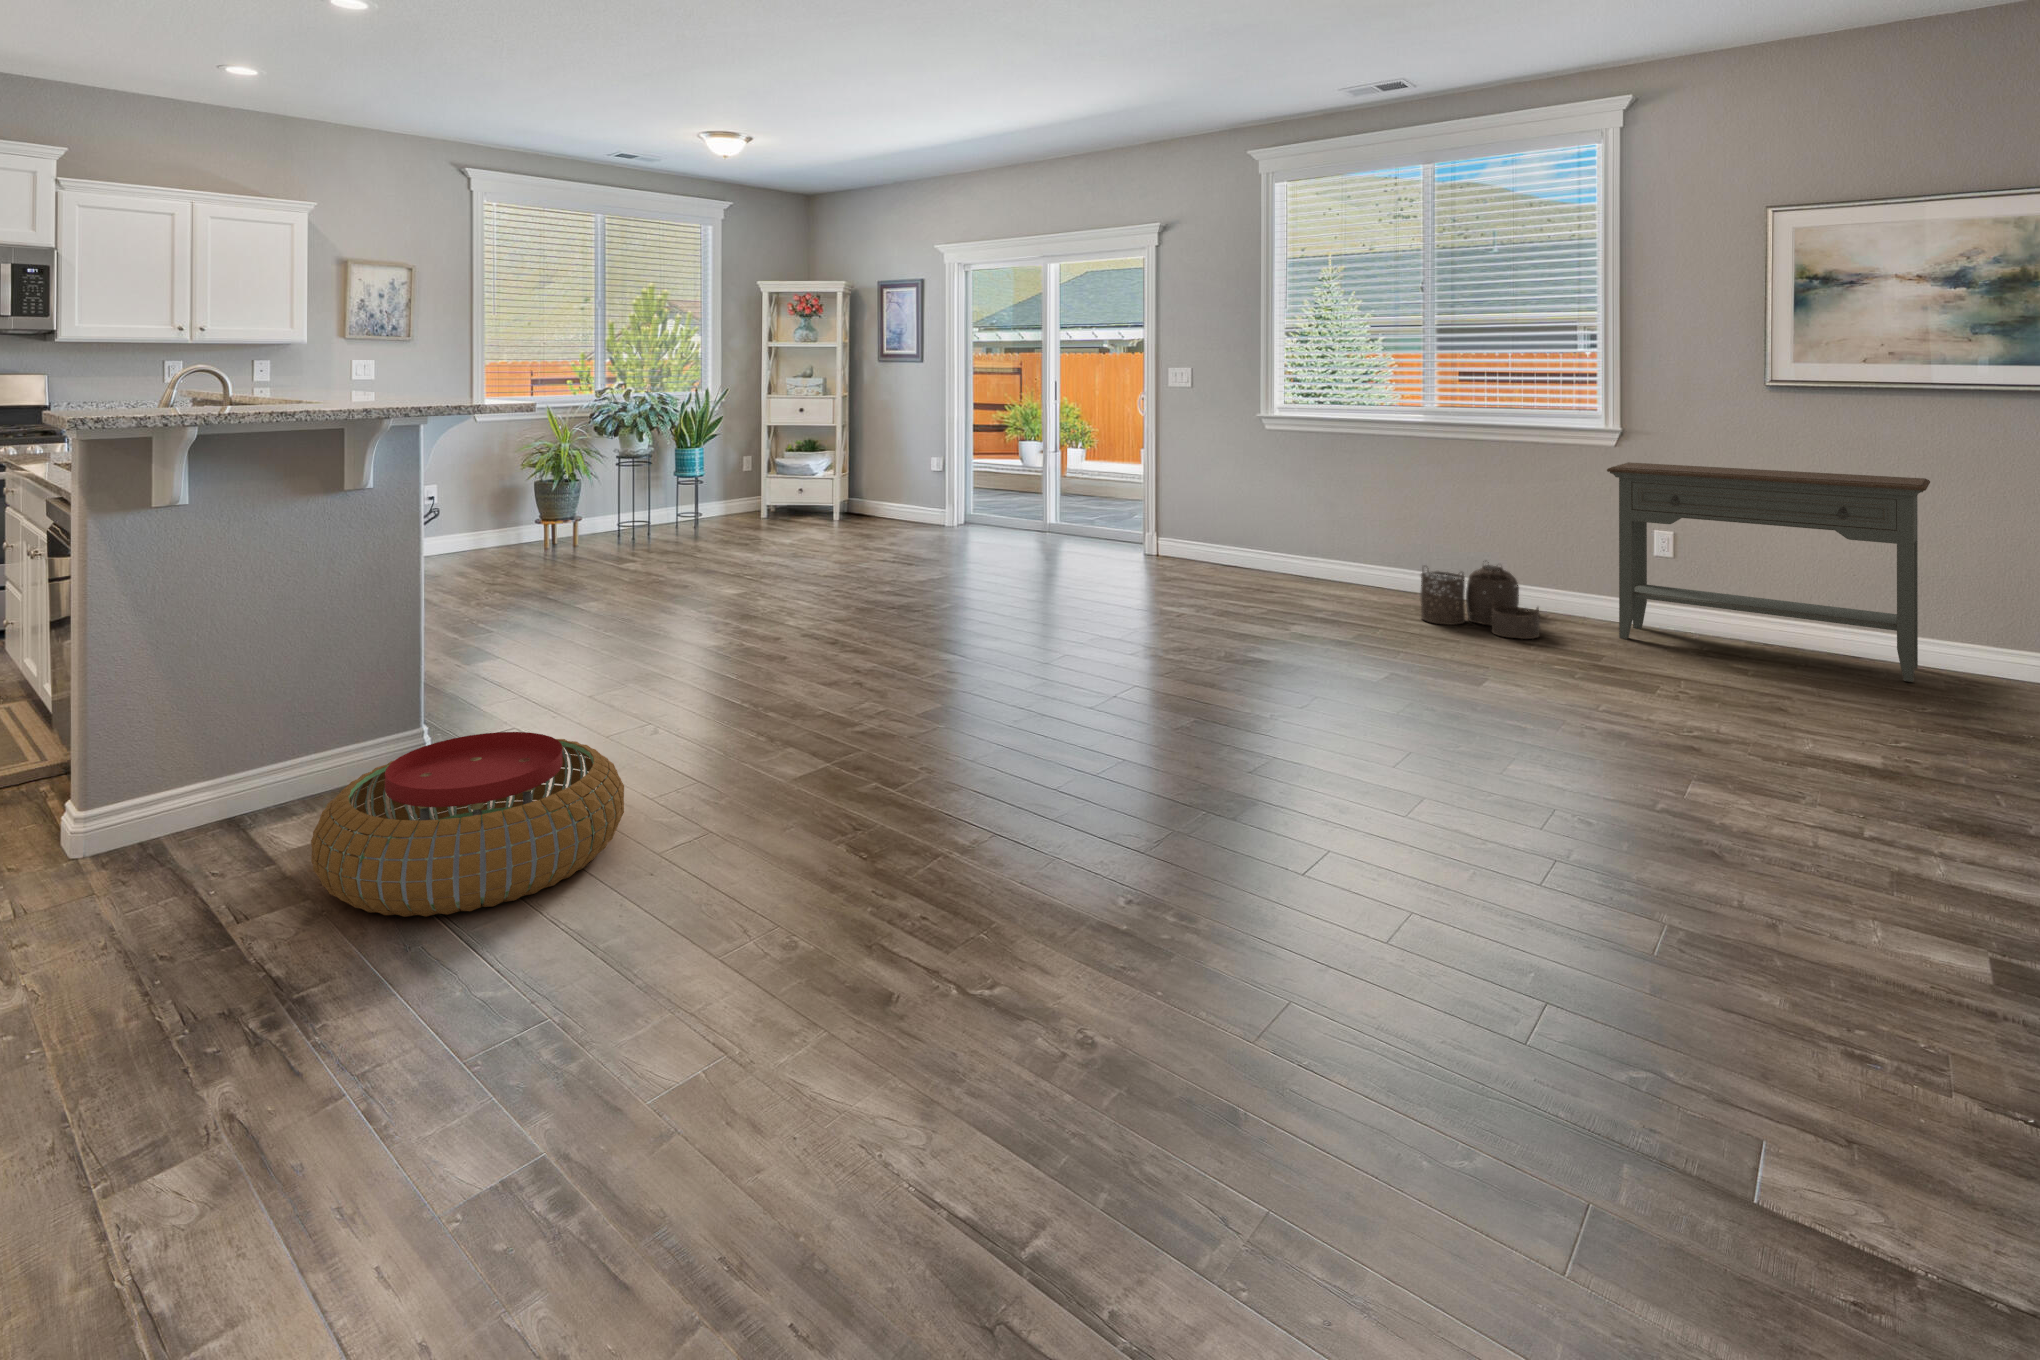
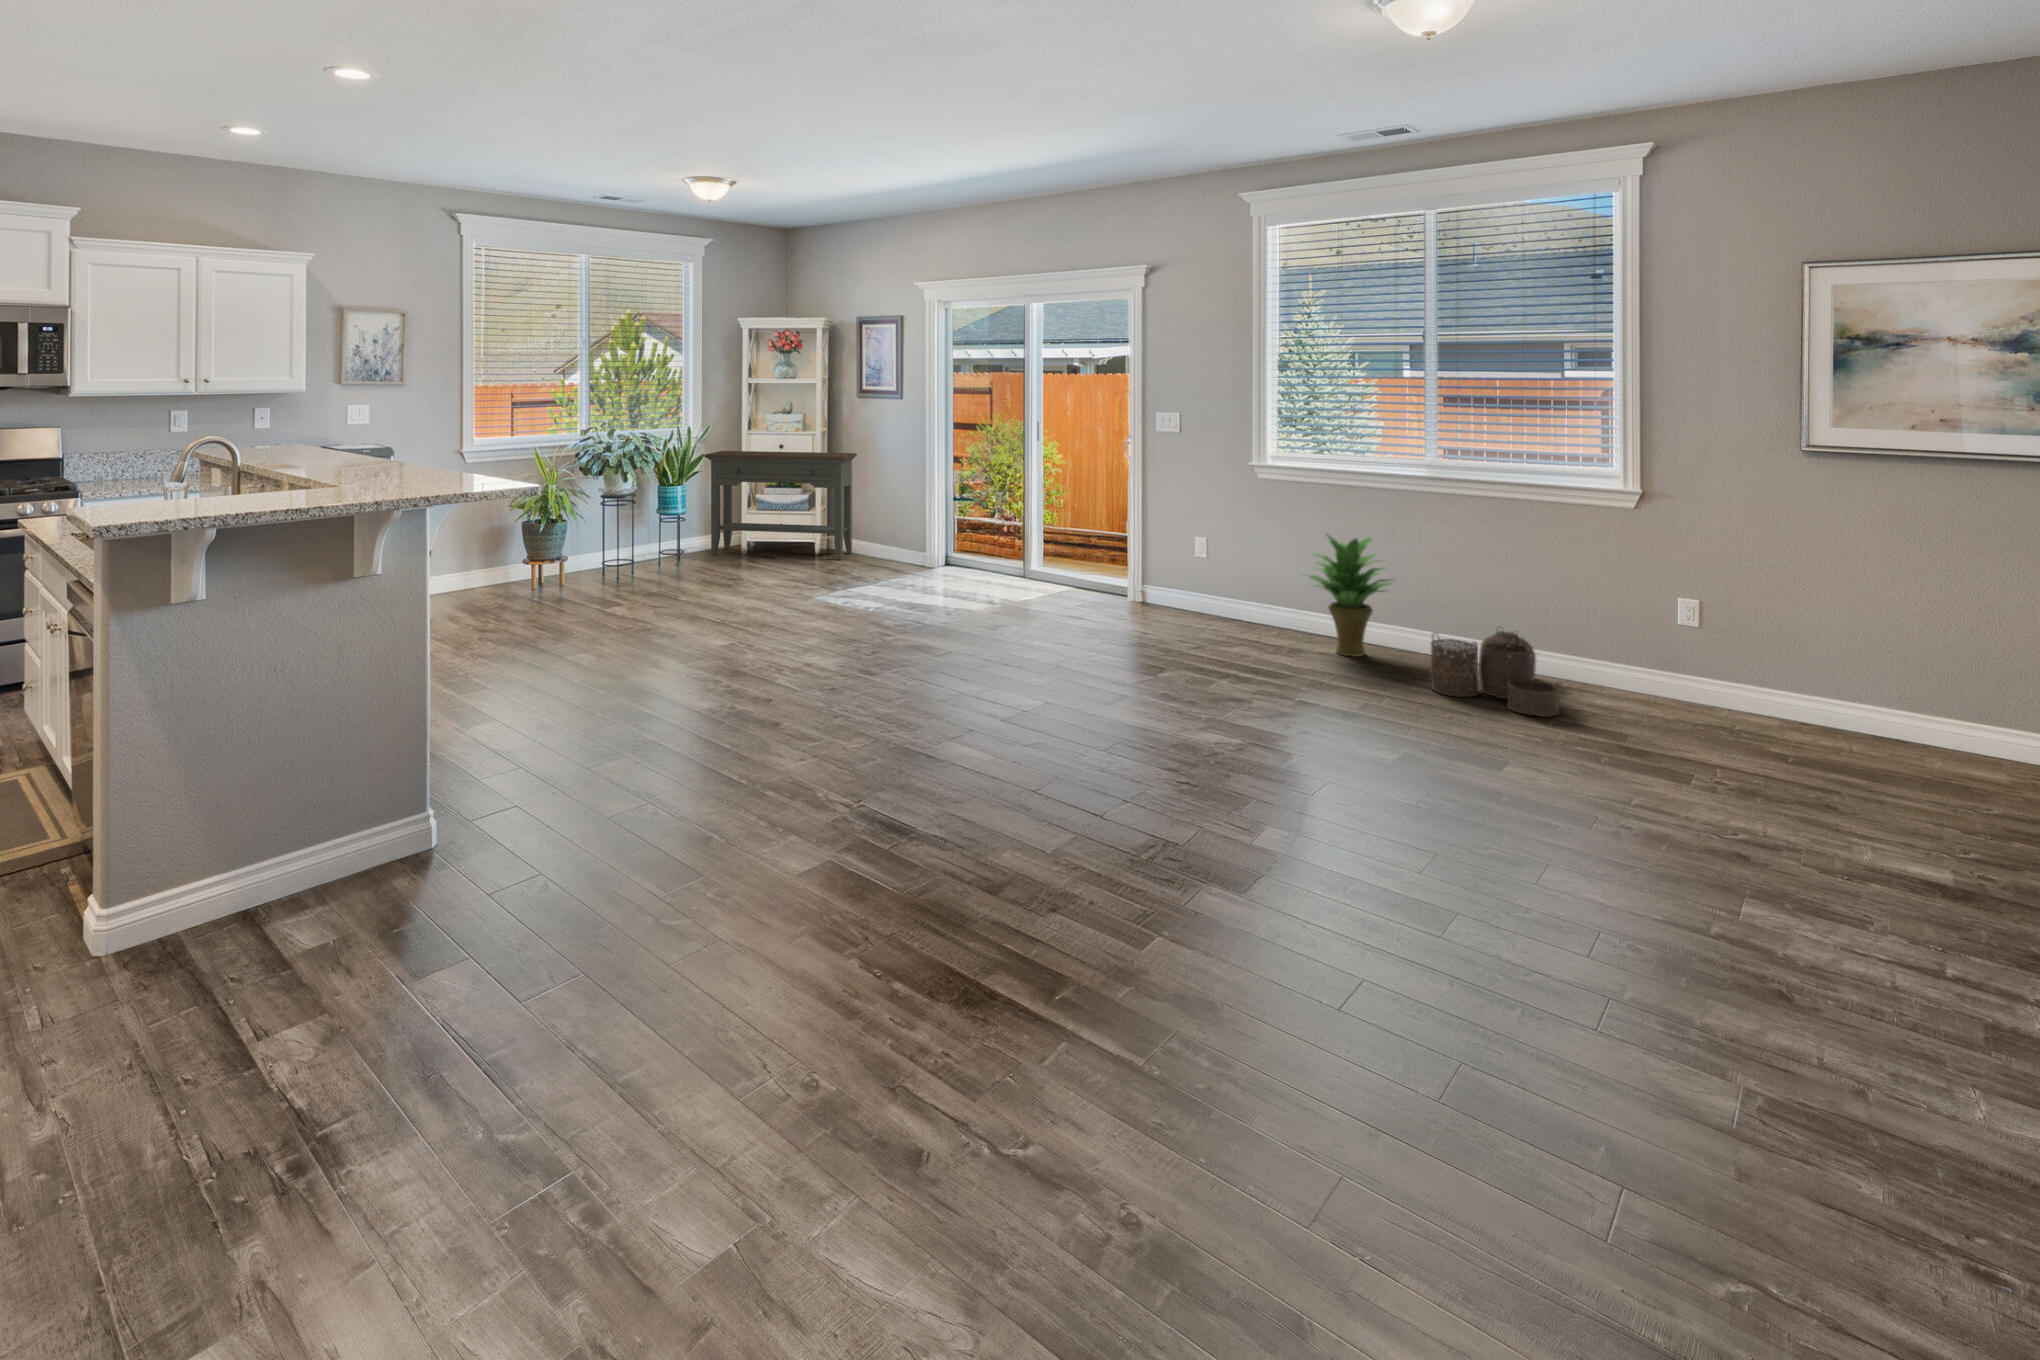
console table: present [1607,462,1930,682] -> present [704,451,857,560]
potted plant: none [1300,477,1389,594] -> present [1309,535,1392,657]
pouf: present [311,732,624,917] -> none [326,835,628,1037]

